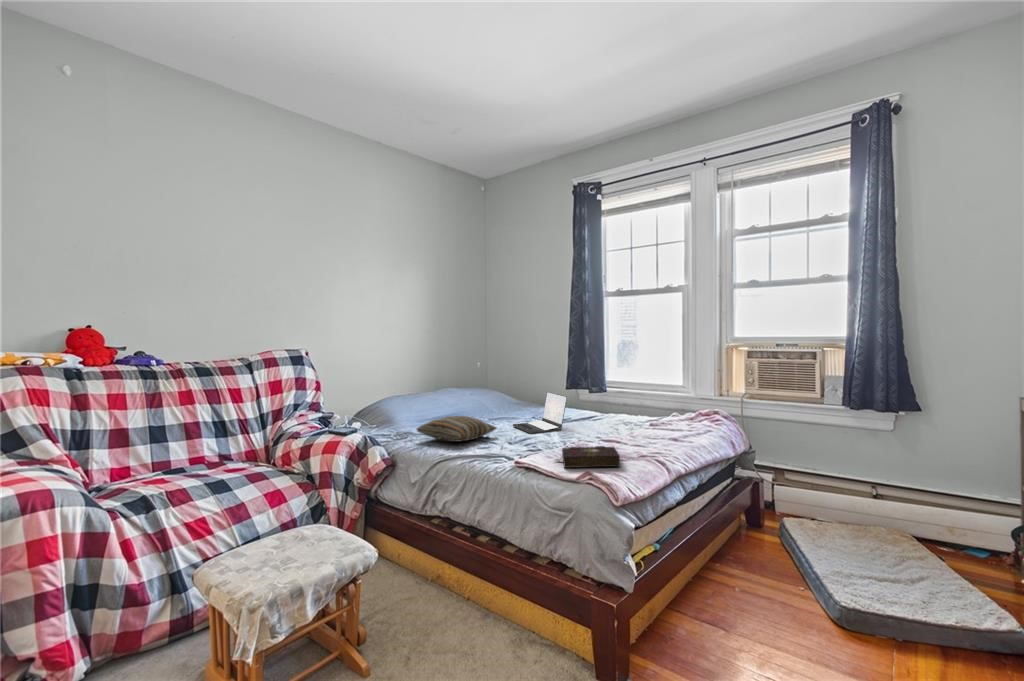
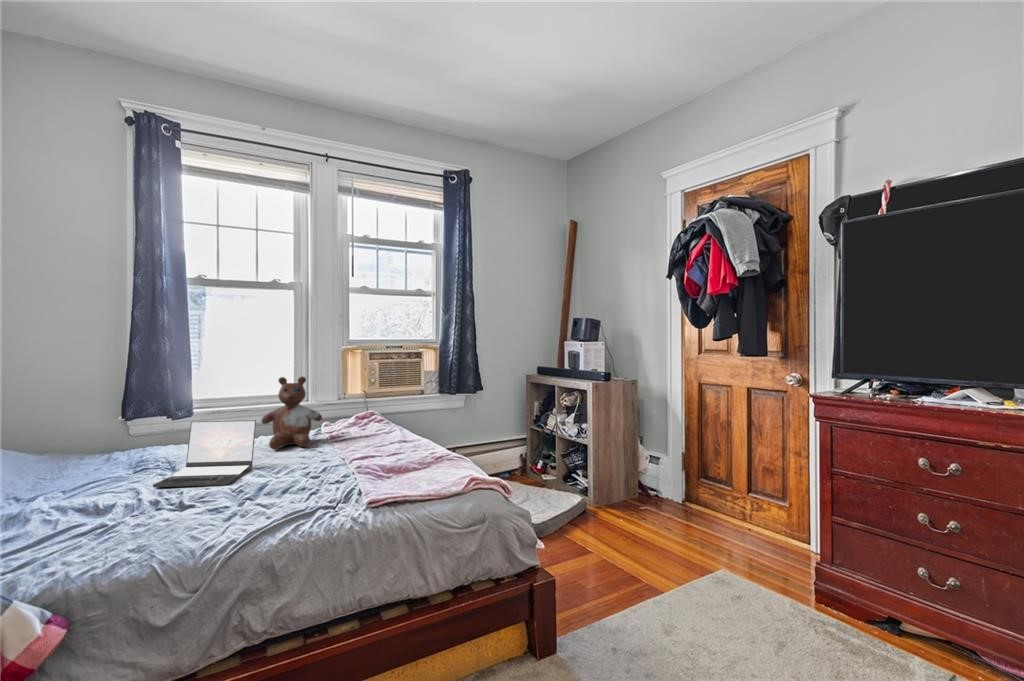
stuffed bear: none [599,368,645,427] -> present [261,377,322,449]
pillow: present [417,416,497,442] -> none [34,484,198,550]
book: present [556,446,620,468] -> none [380,455,451,489]

